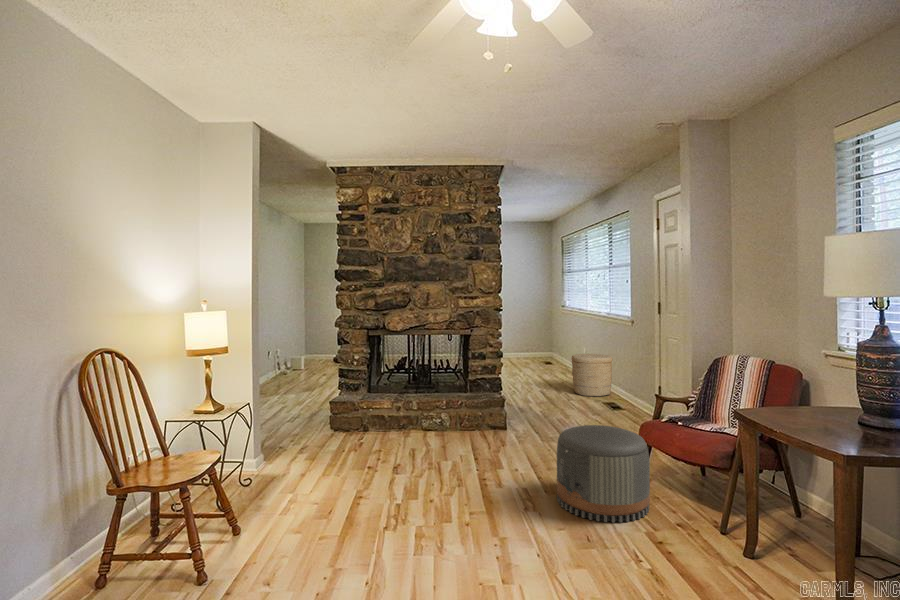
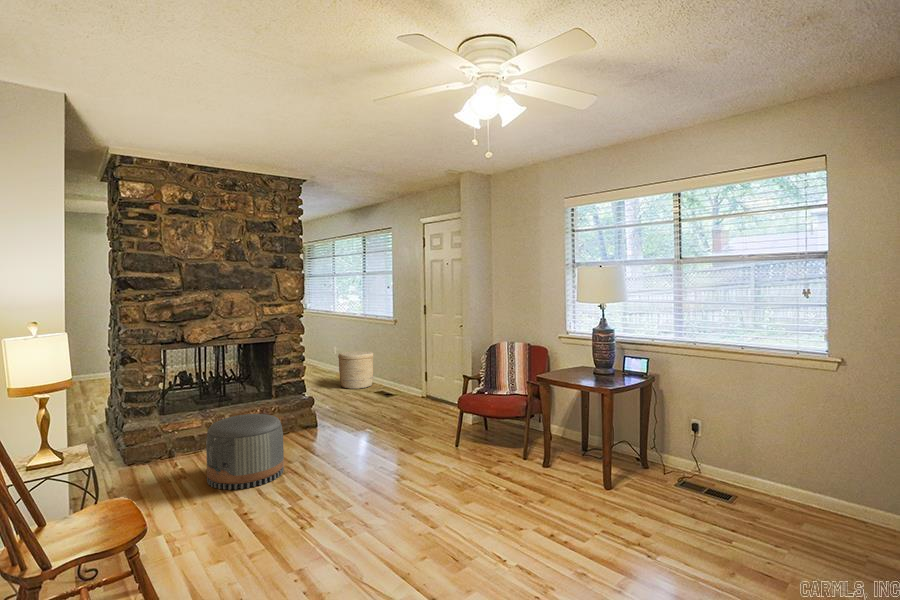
pouf: present [557,425,650,523] -> present [206,414,284,490]

